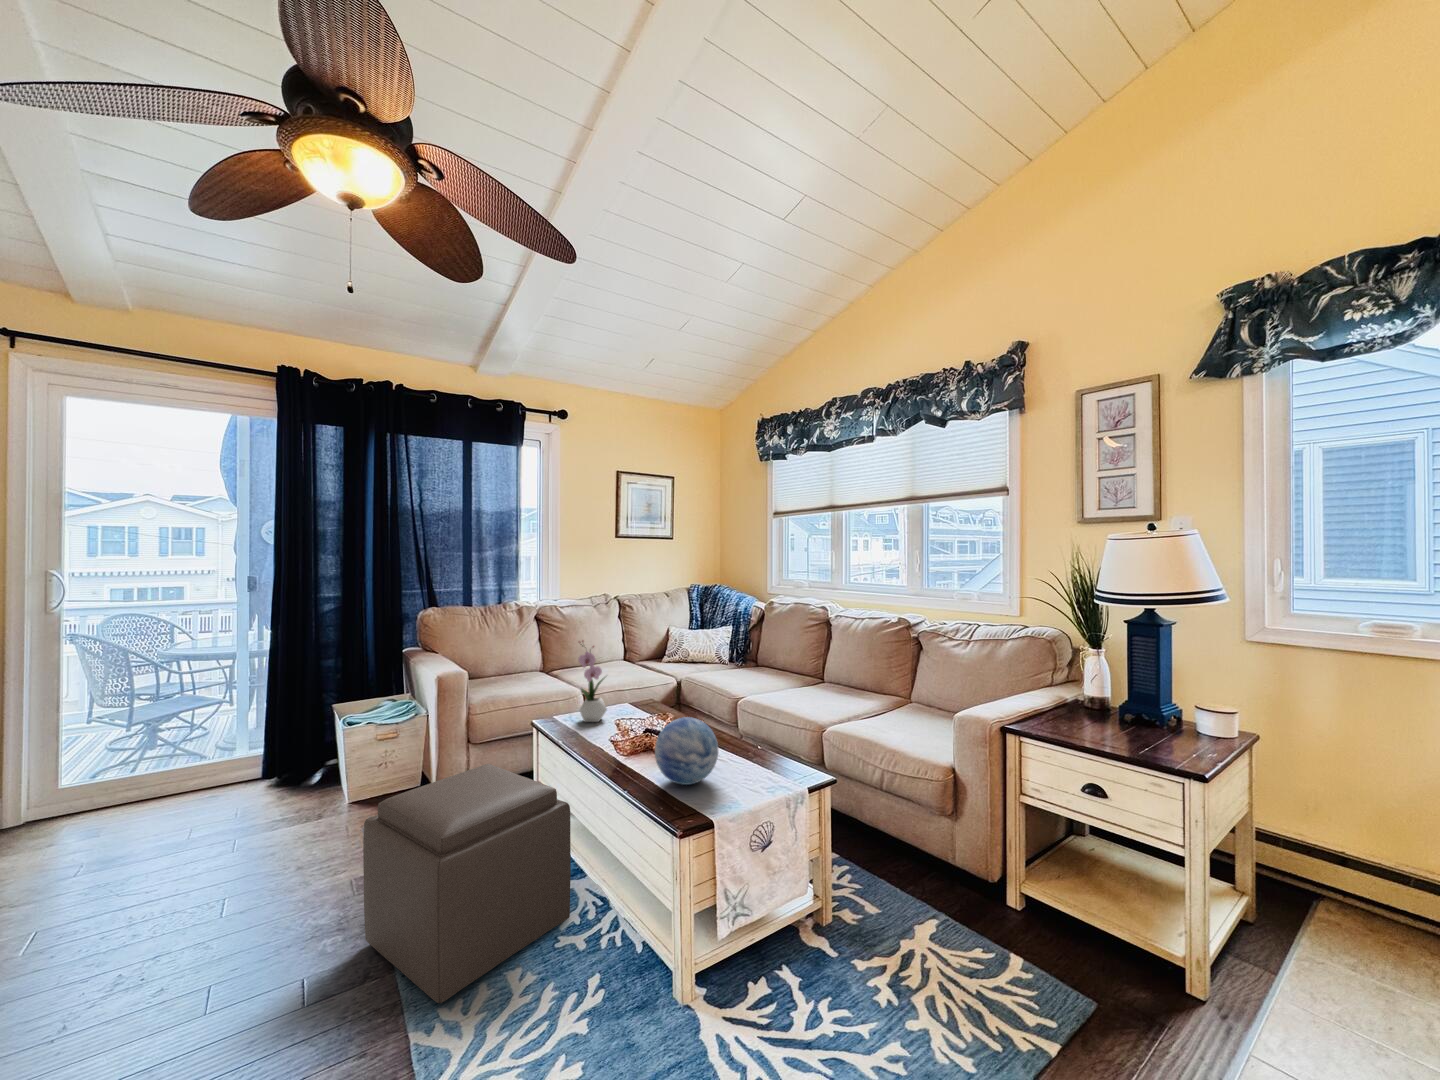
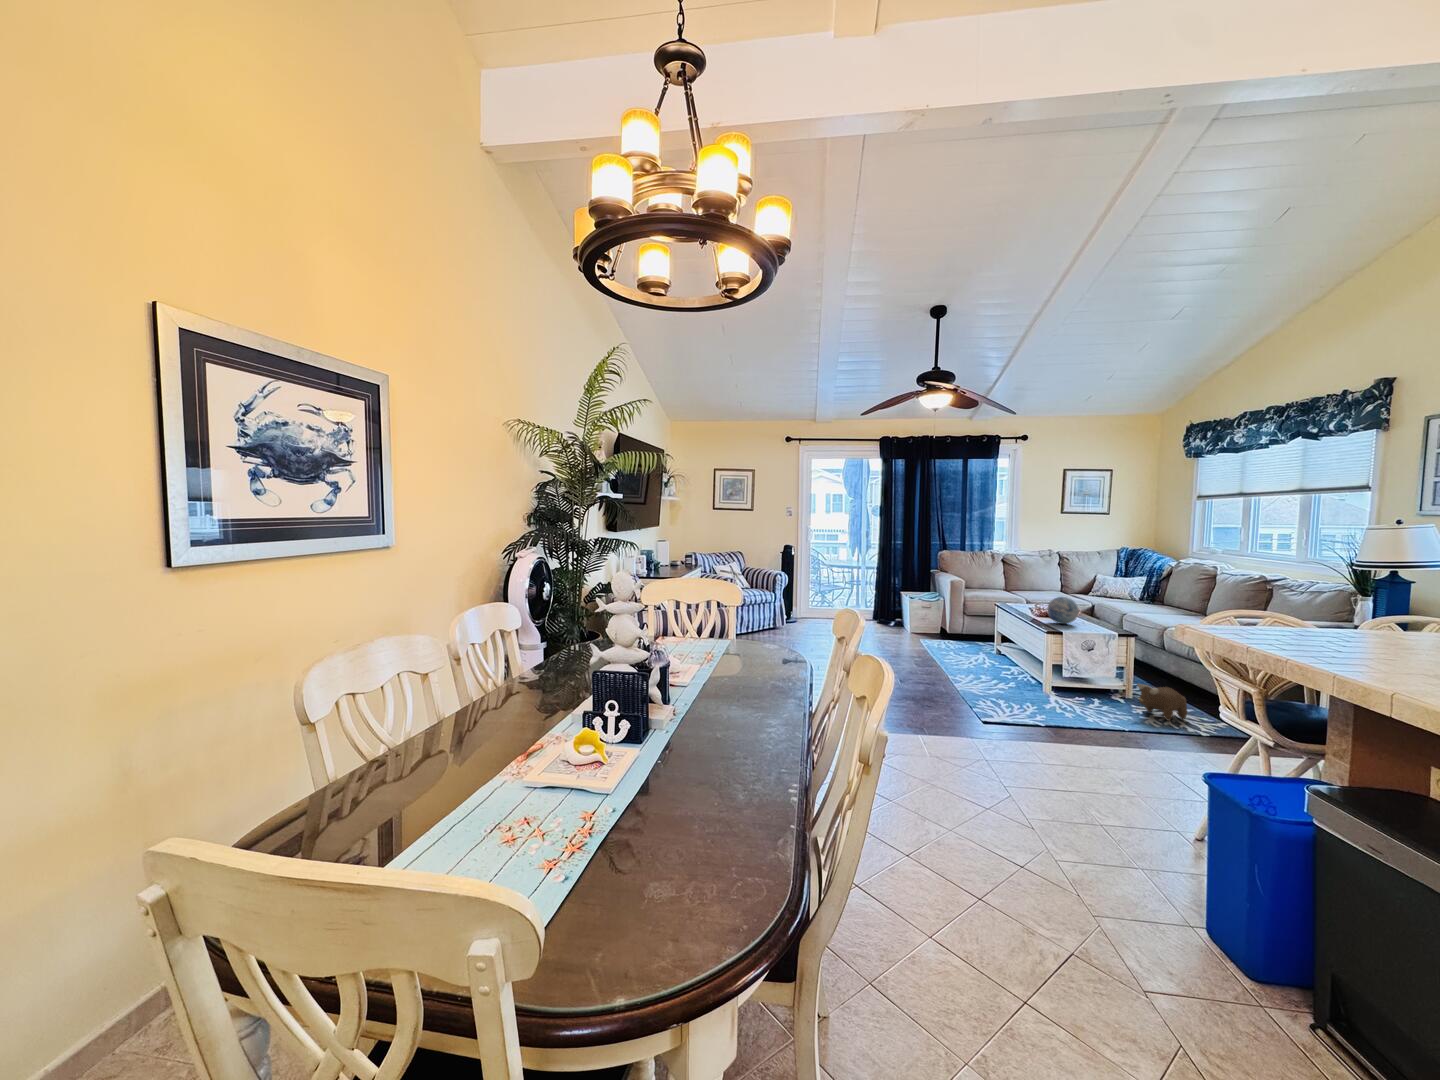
flower arrangement: present [578,641,607,722] -> none [1020,566,1037,607]
ottoman: present [363,764,571,1003] -> none [929,610,1009,676]
plush toy: none [872,907,954,1003] -> present [1137,684,1187,721]

